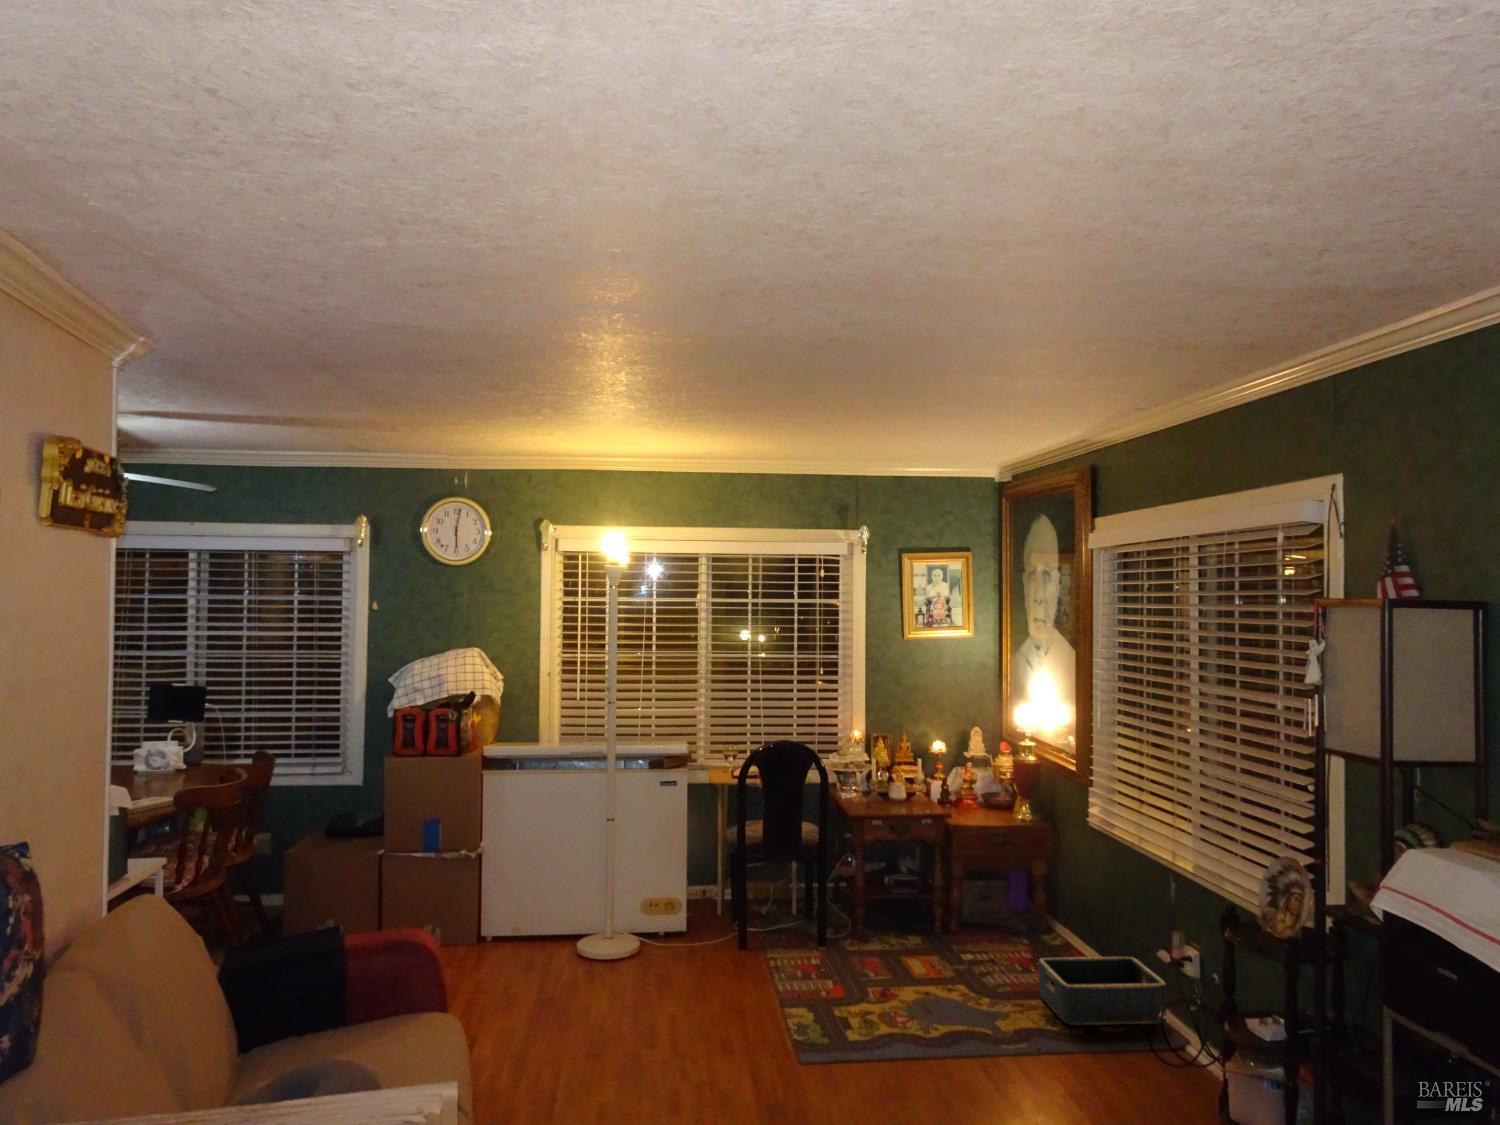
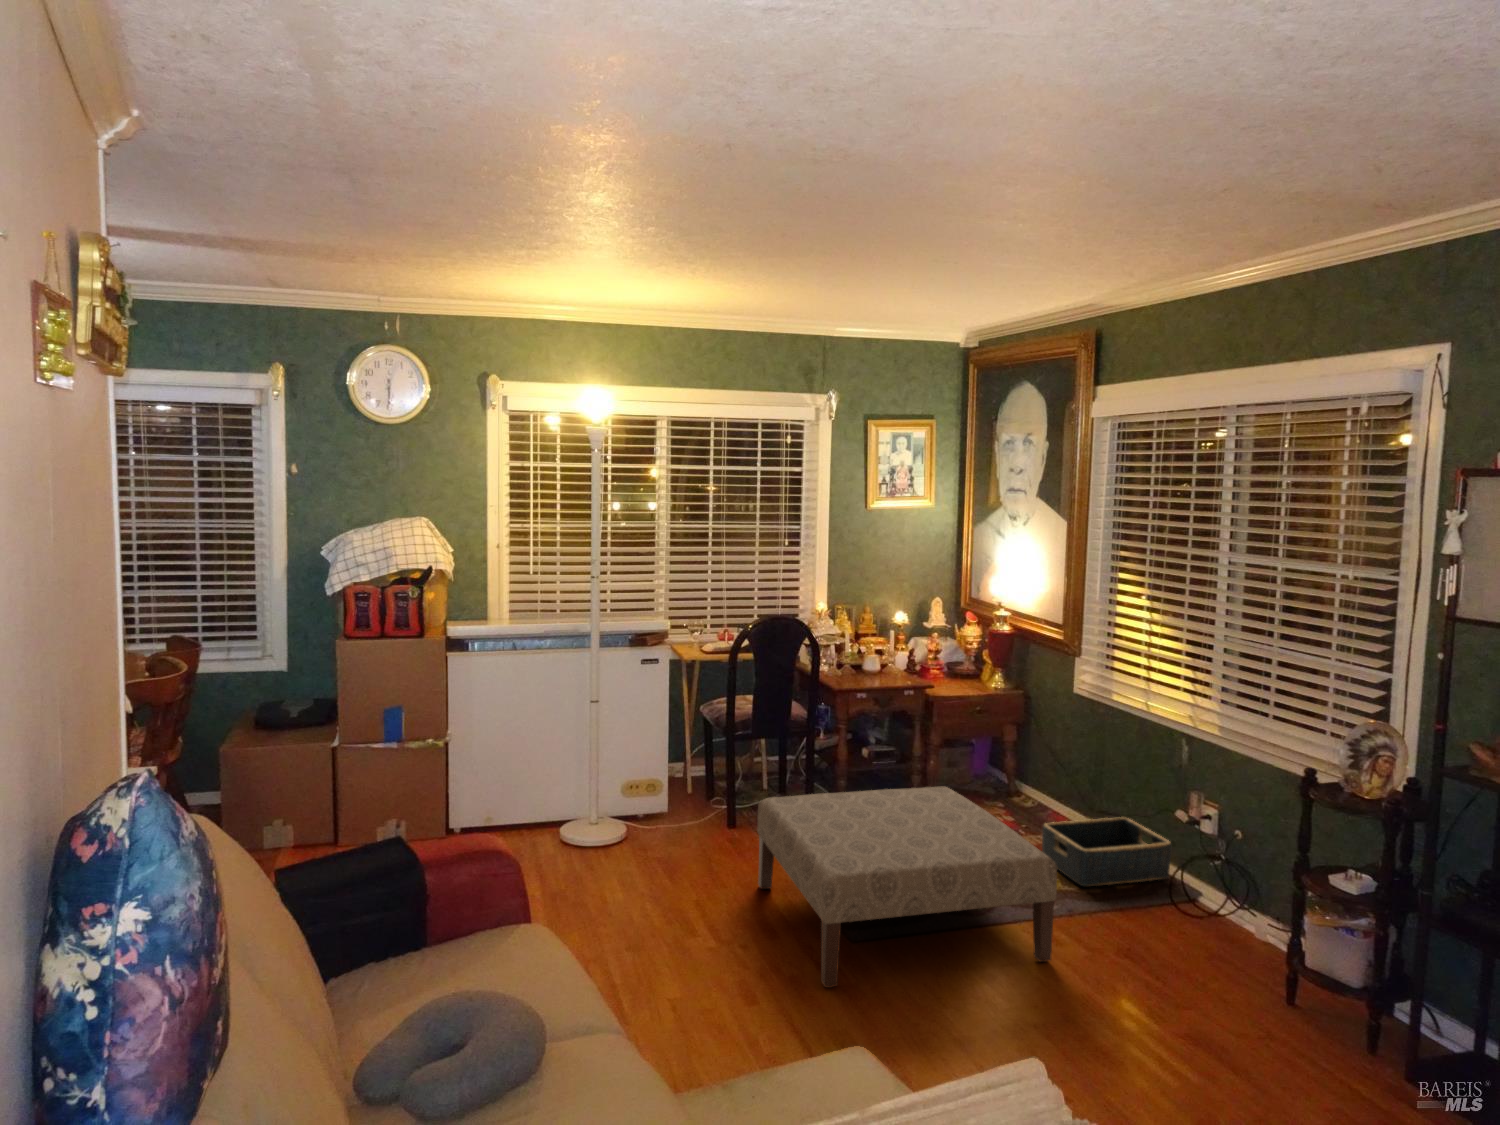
ottoman: none [739,913,996,1098] -> present [757,787,1057,988]

